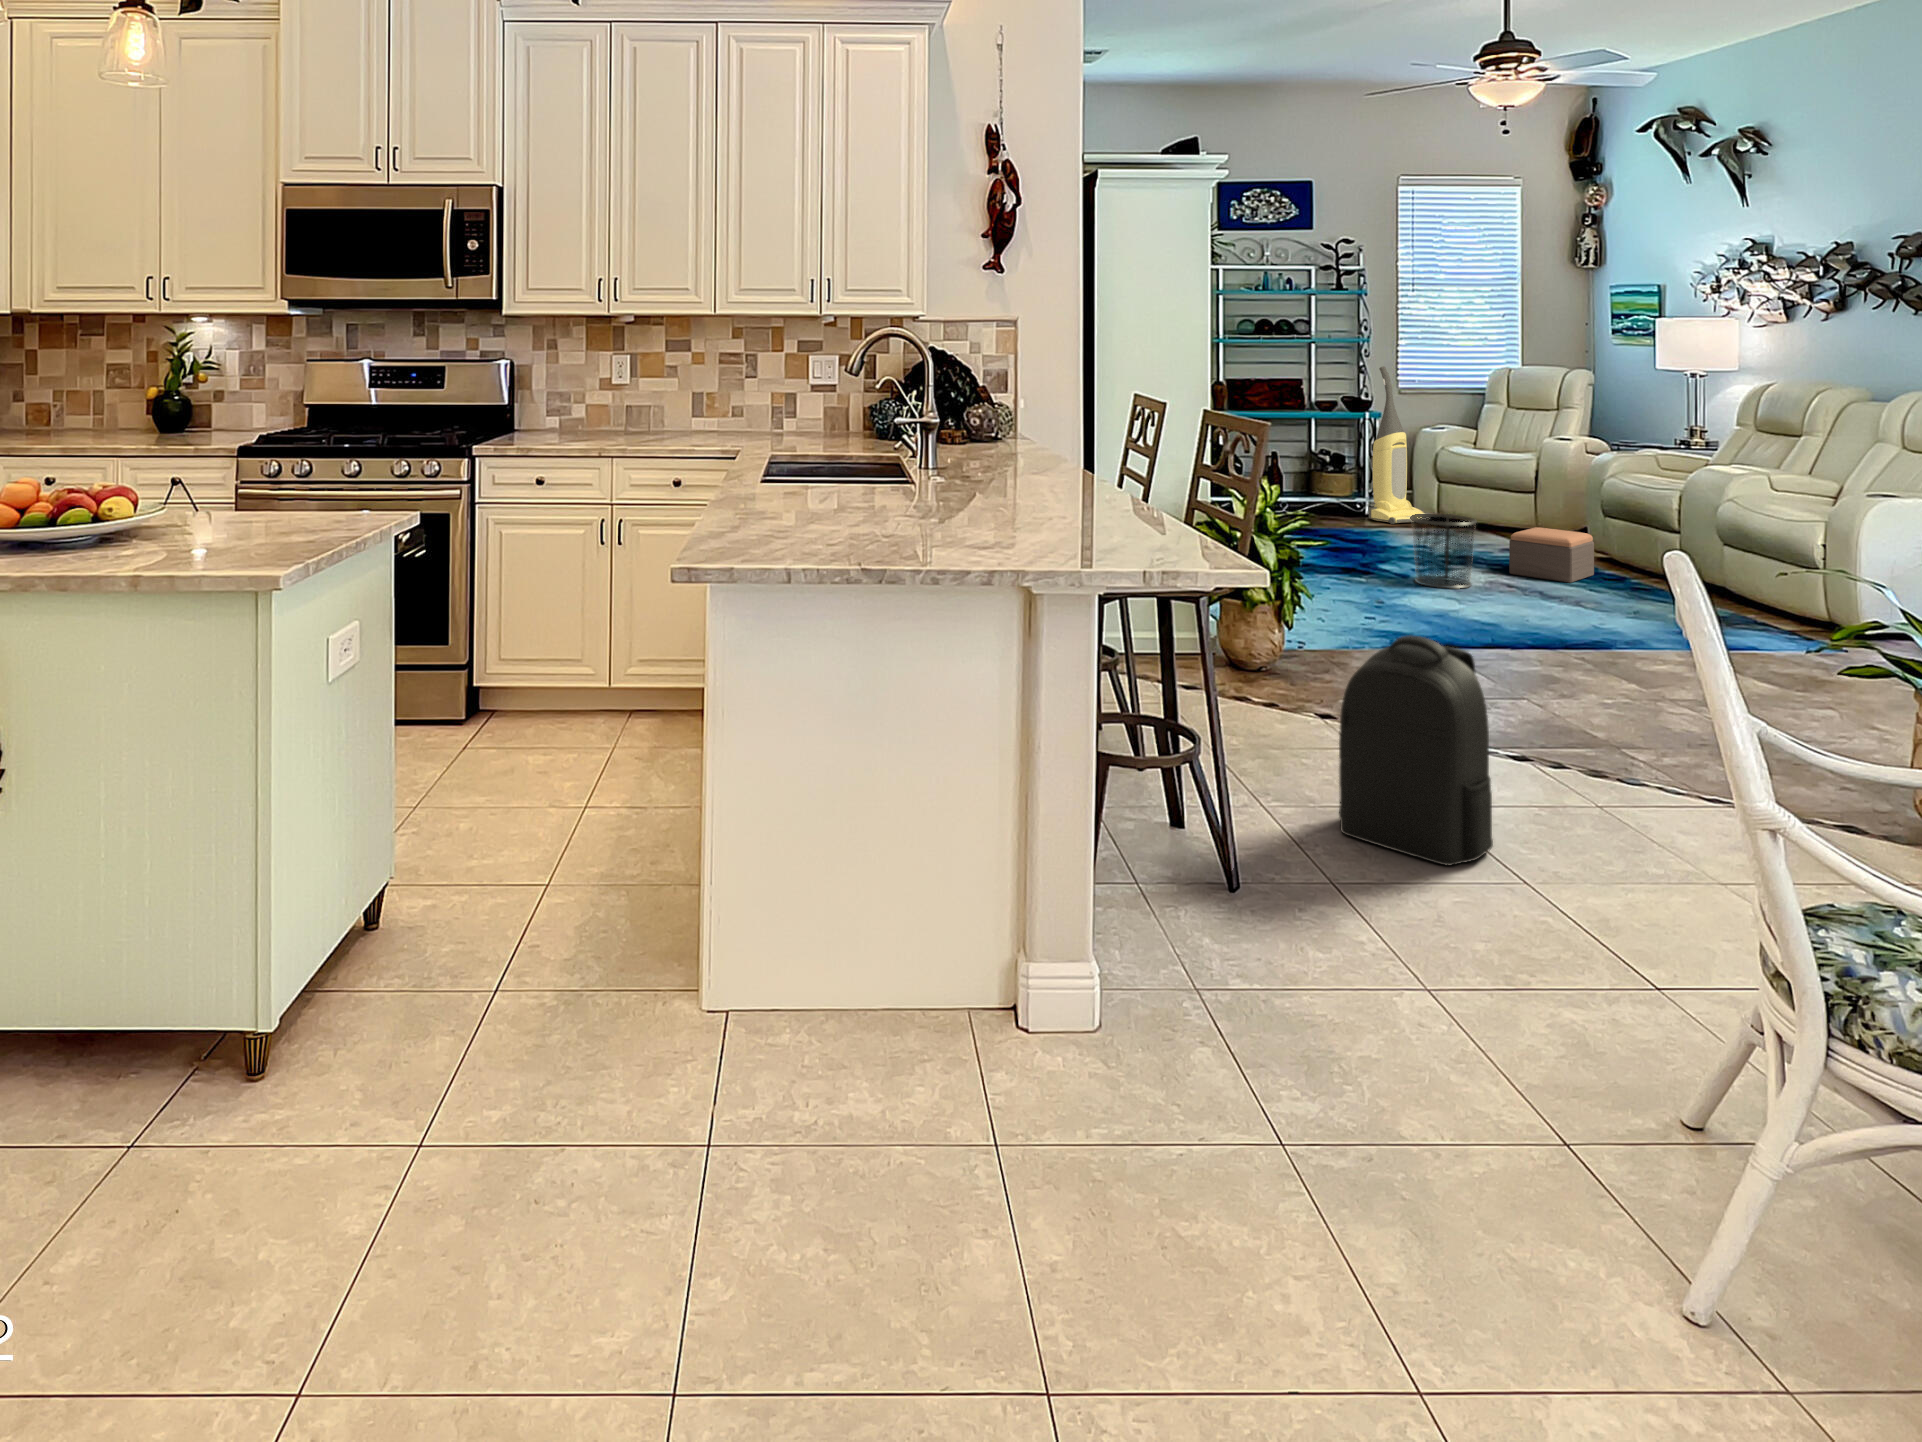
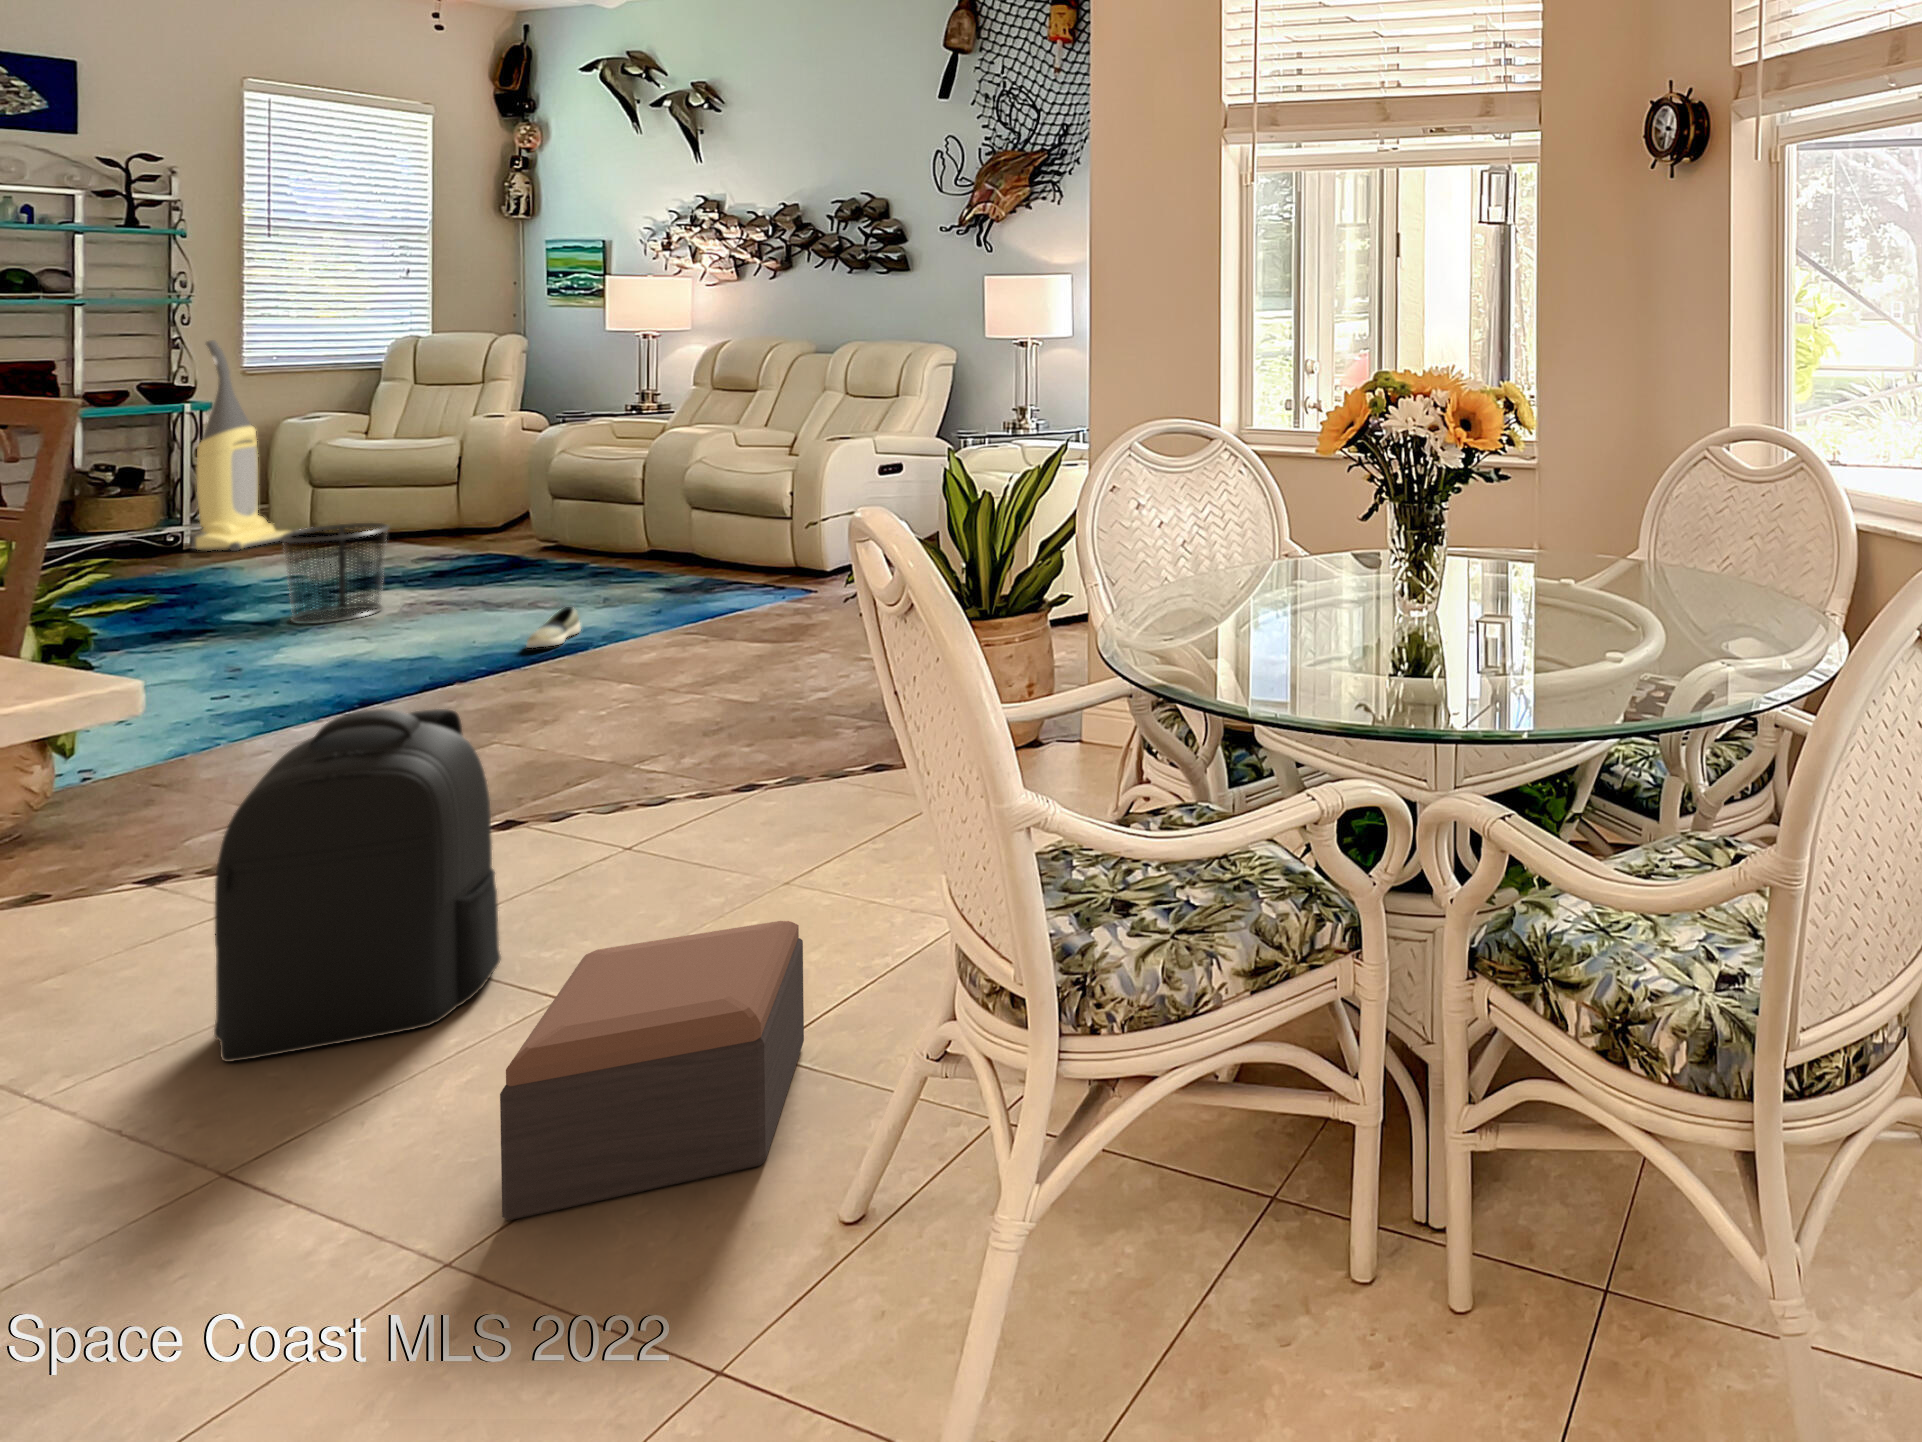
footstool: present [1509,527,1594,583] -> present [500,921,804,1220]
shoe: none [1561,614,1606,644] -> present [527,607,581,648]

